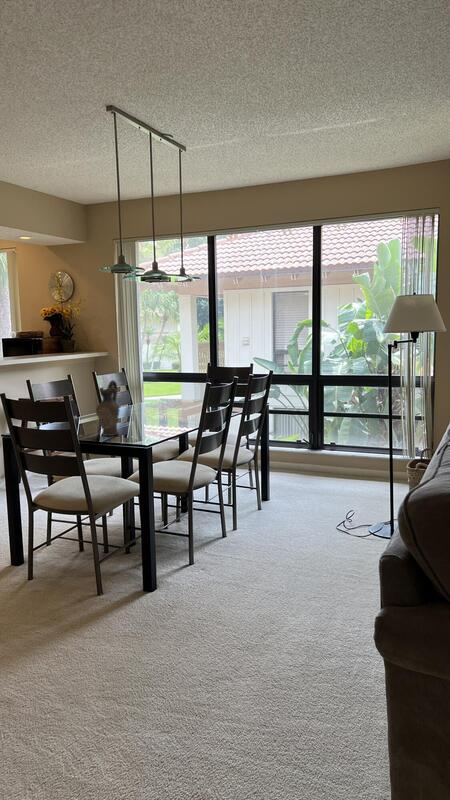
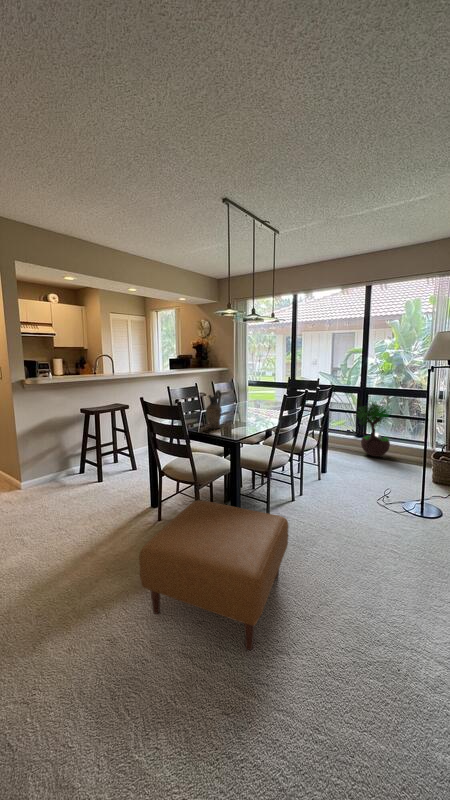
potted tree: none [304,388,356,474] -> present [355,401,390,457]
ottoman: none [32,533,222,685] -> present [139,500,289,650]

